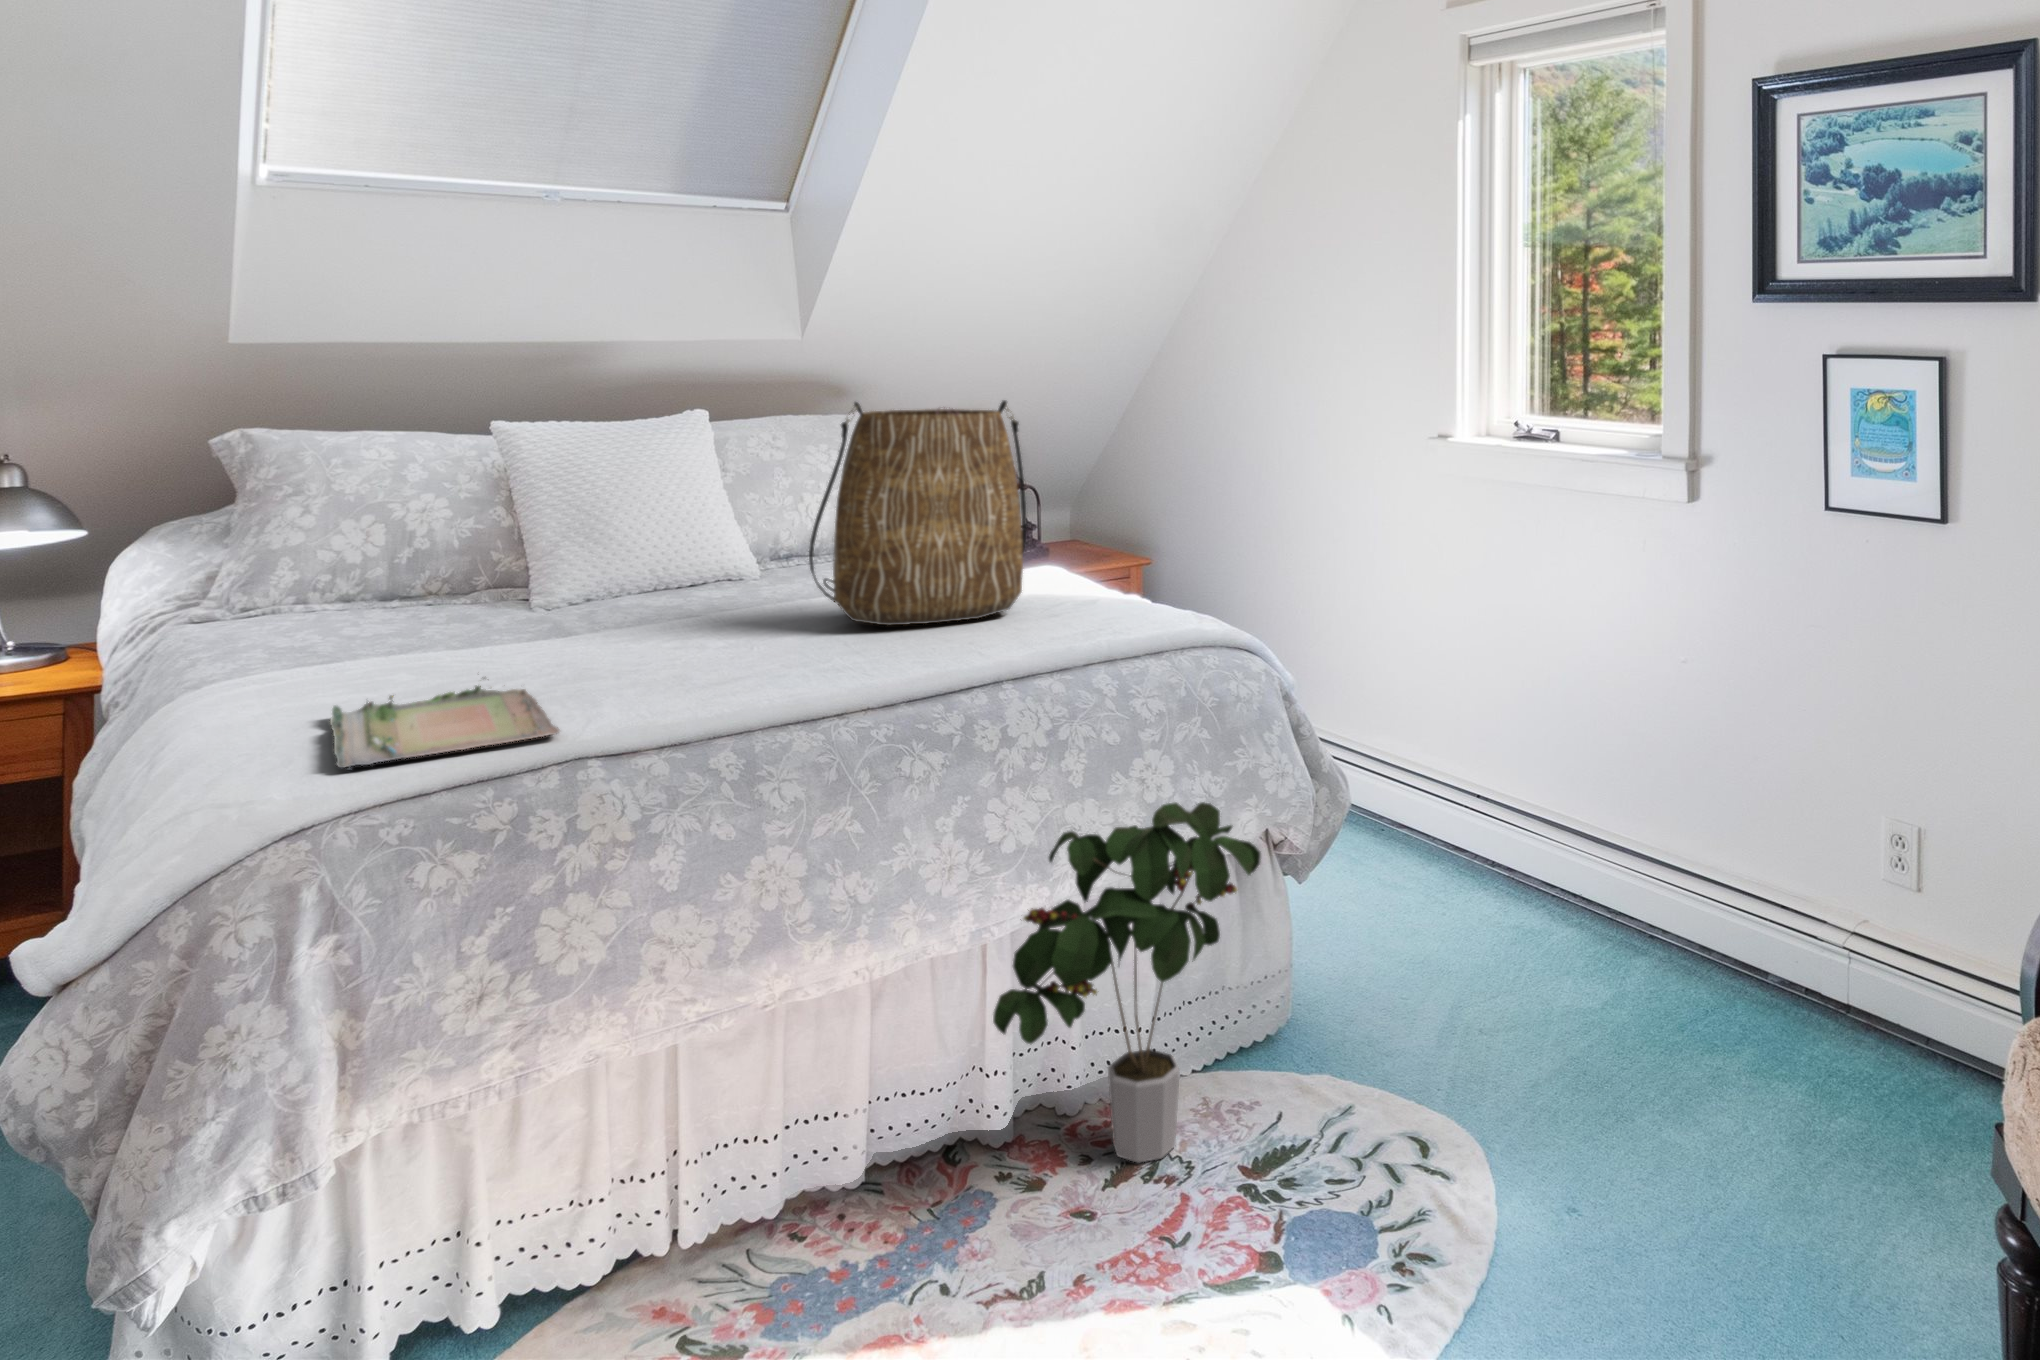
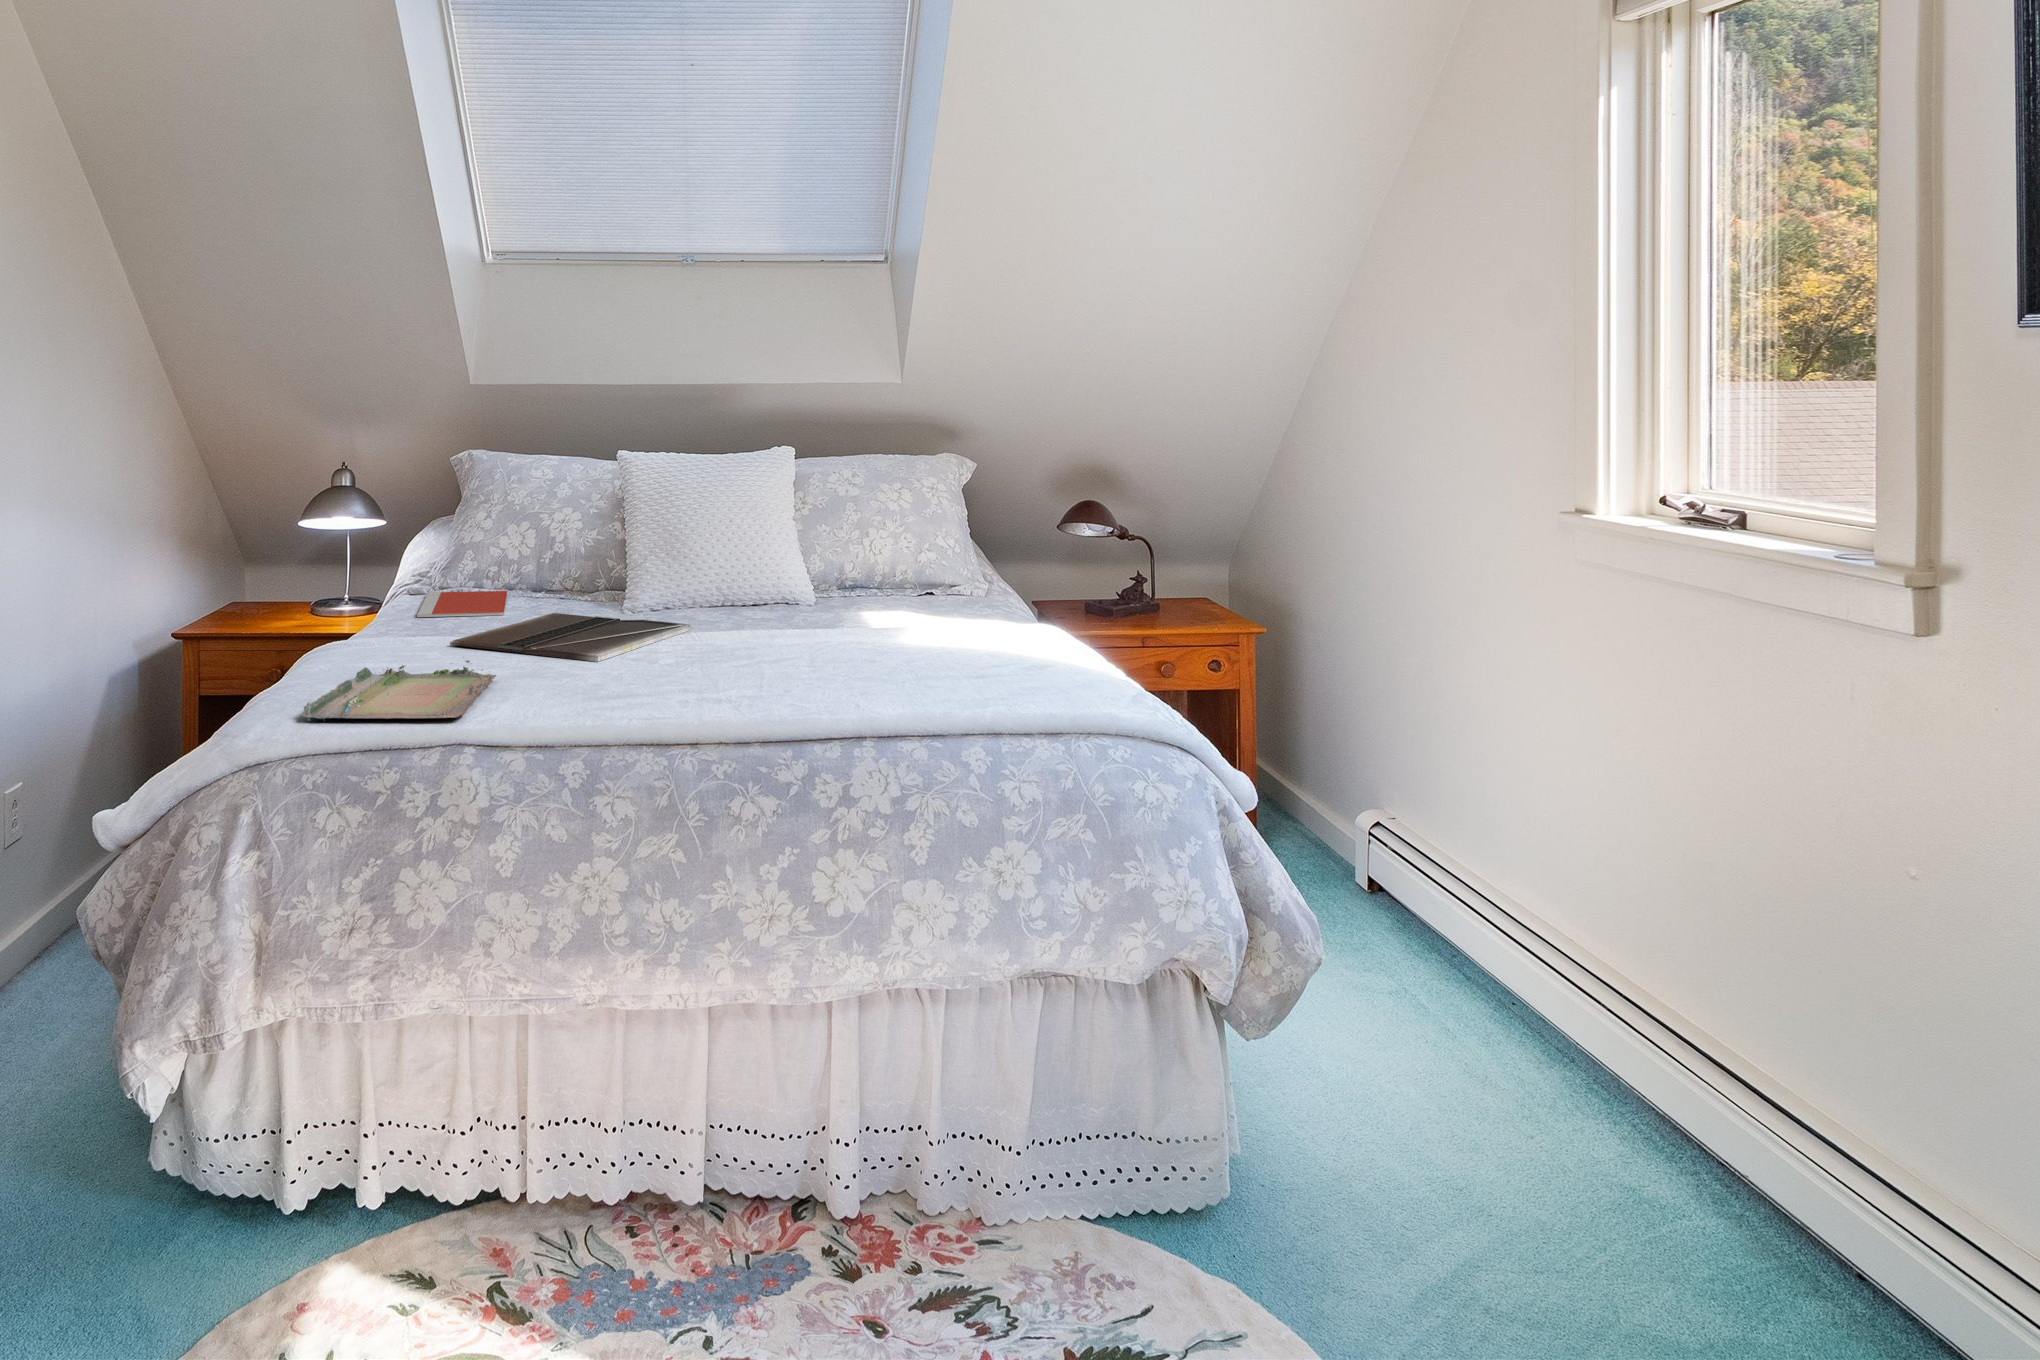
tote bag: present [809,400,1027,625] -> none [782,442,990,667]
notebook: none [233,606,395,649] -> present [417,591,507,617]
laptop: none [386,612,672,670] -> present [450,613,691,662]
potted plant: present [993,802,1261,1163] -> none [805,901,1144,1300]

